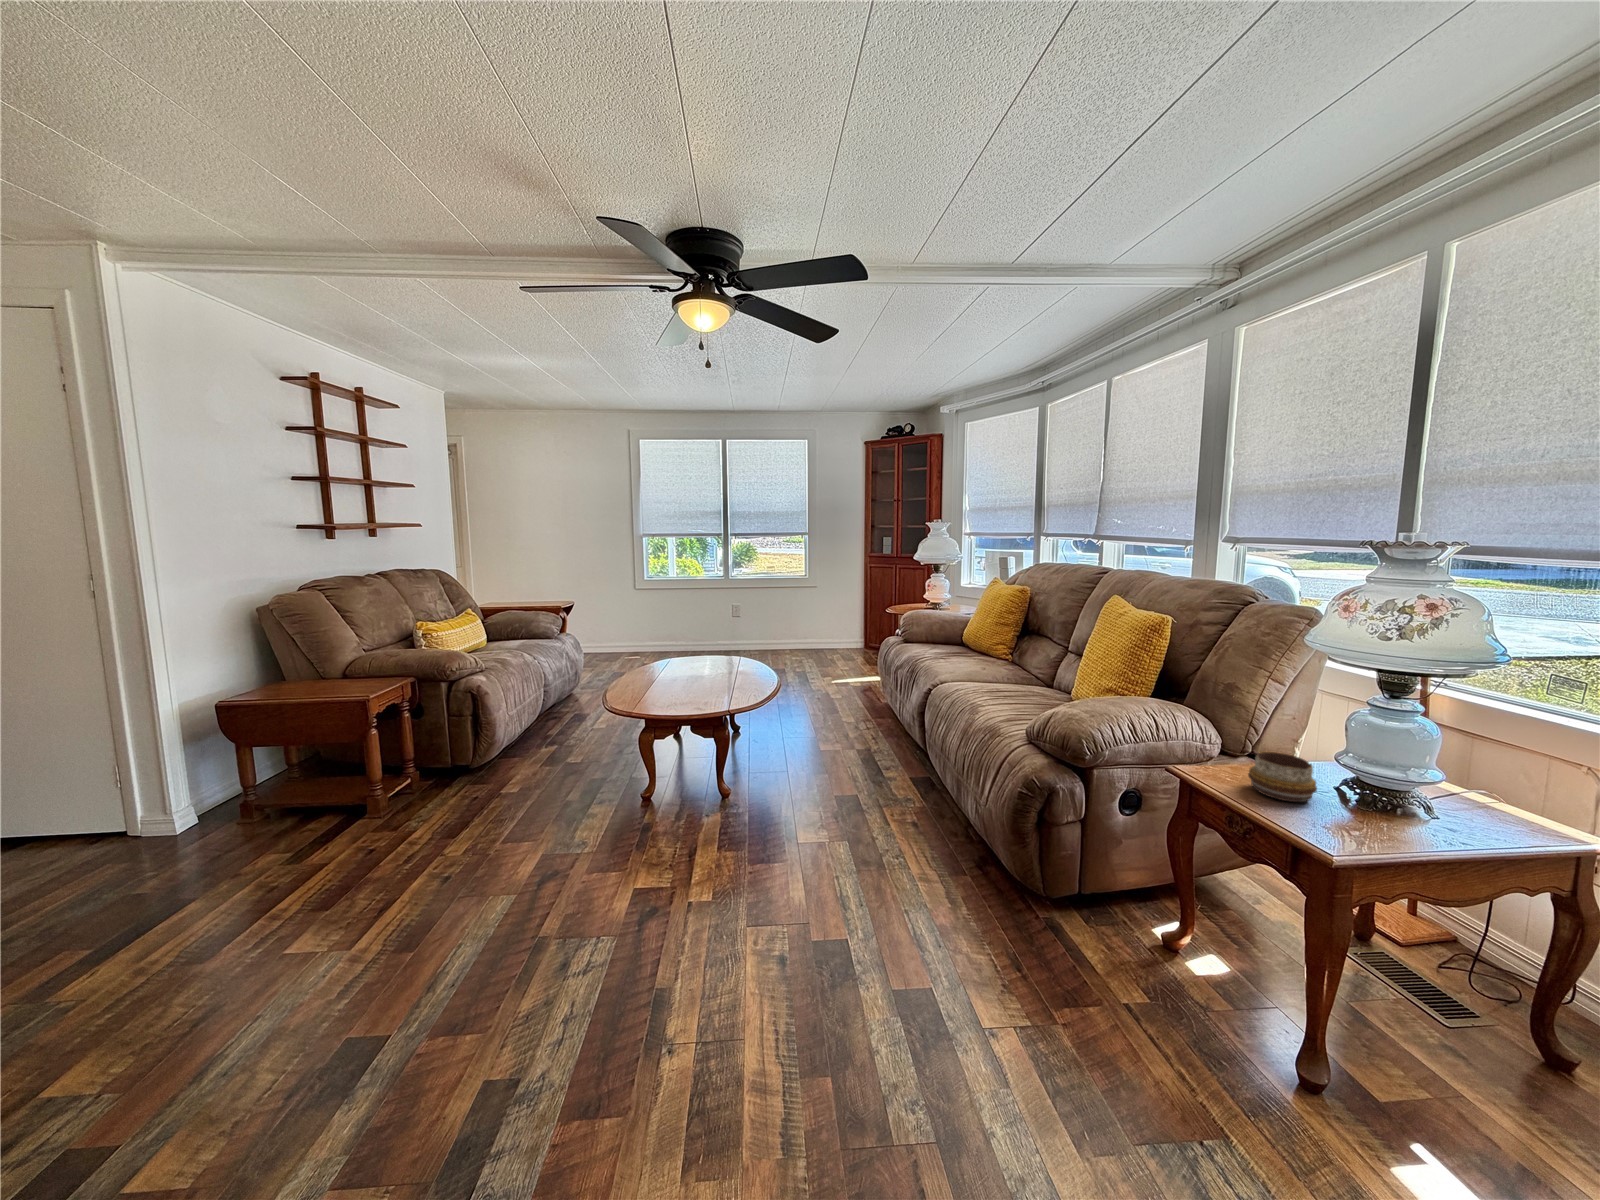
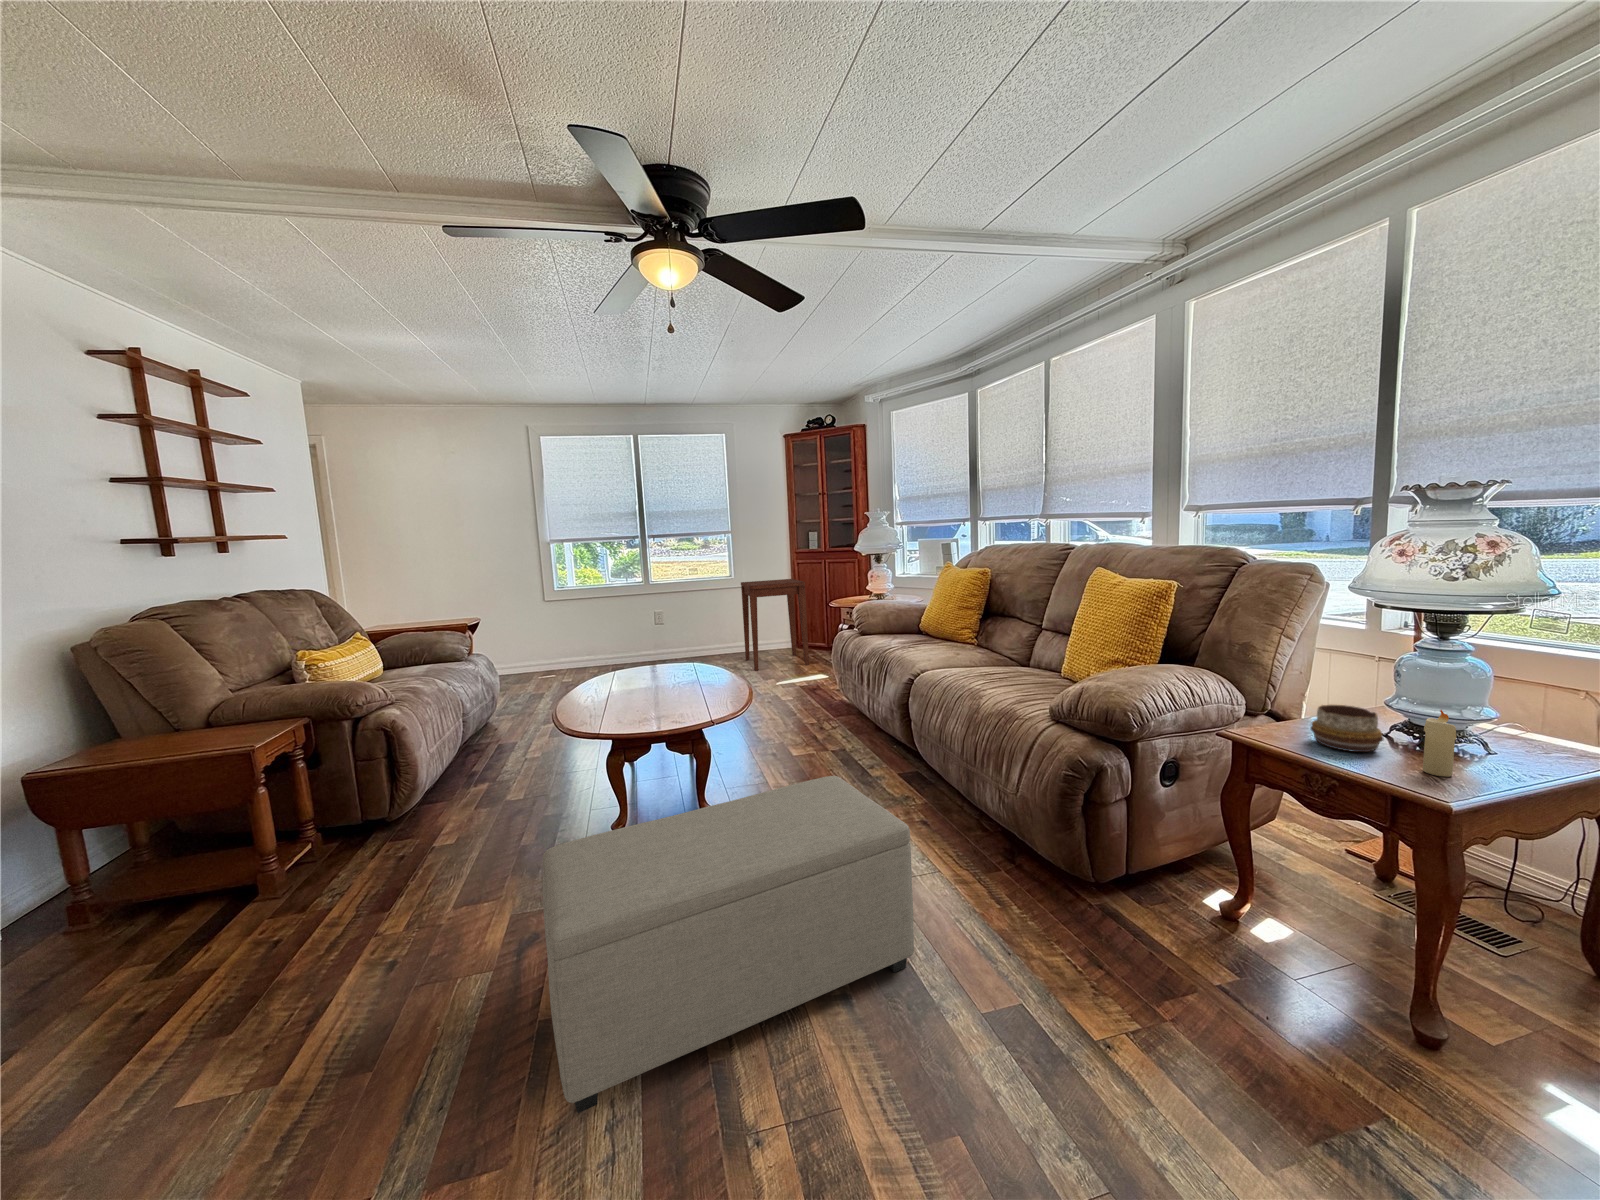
side table: none [800,581,858,665] -> present [741,579,809,671]
ottoman: none [530,768,848,1006] -> present [543,776,914,1113]
candle: none [1339,768,1372,835] -> present [1423,710,1456,777]

